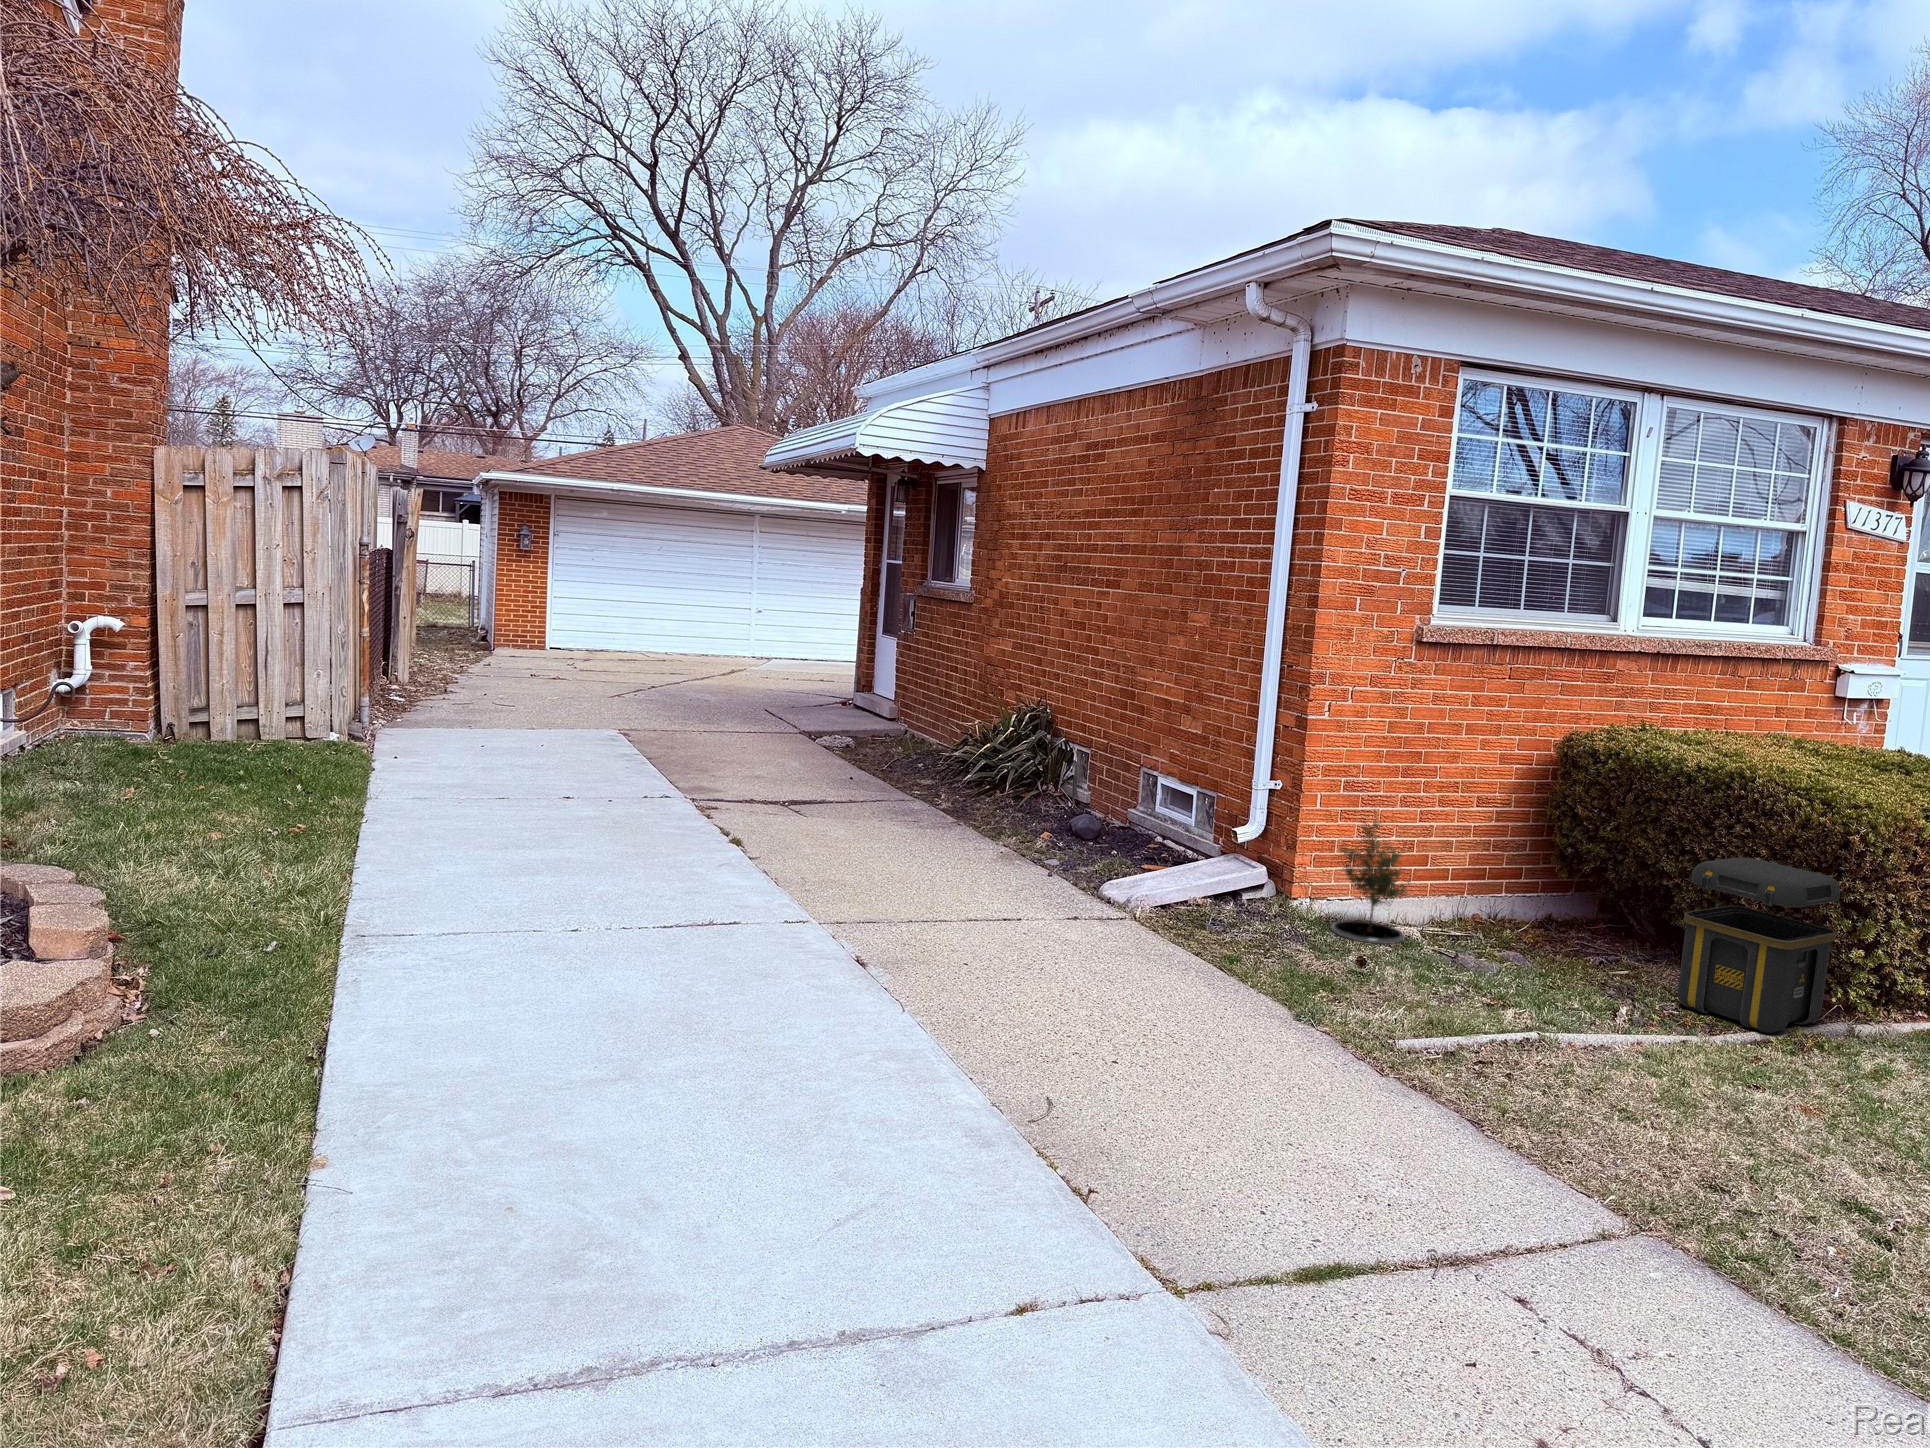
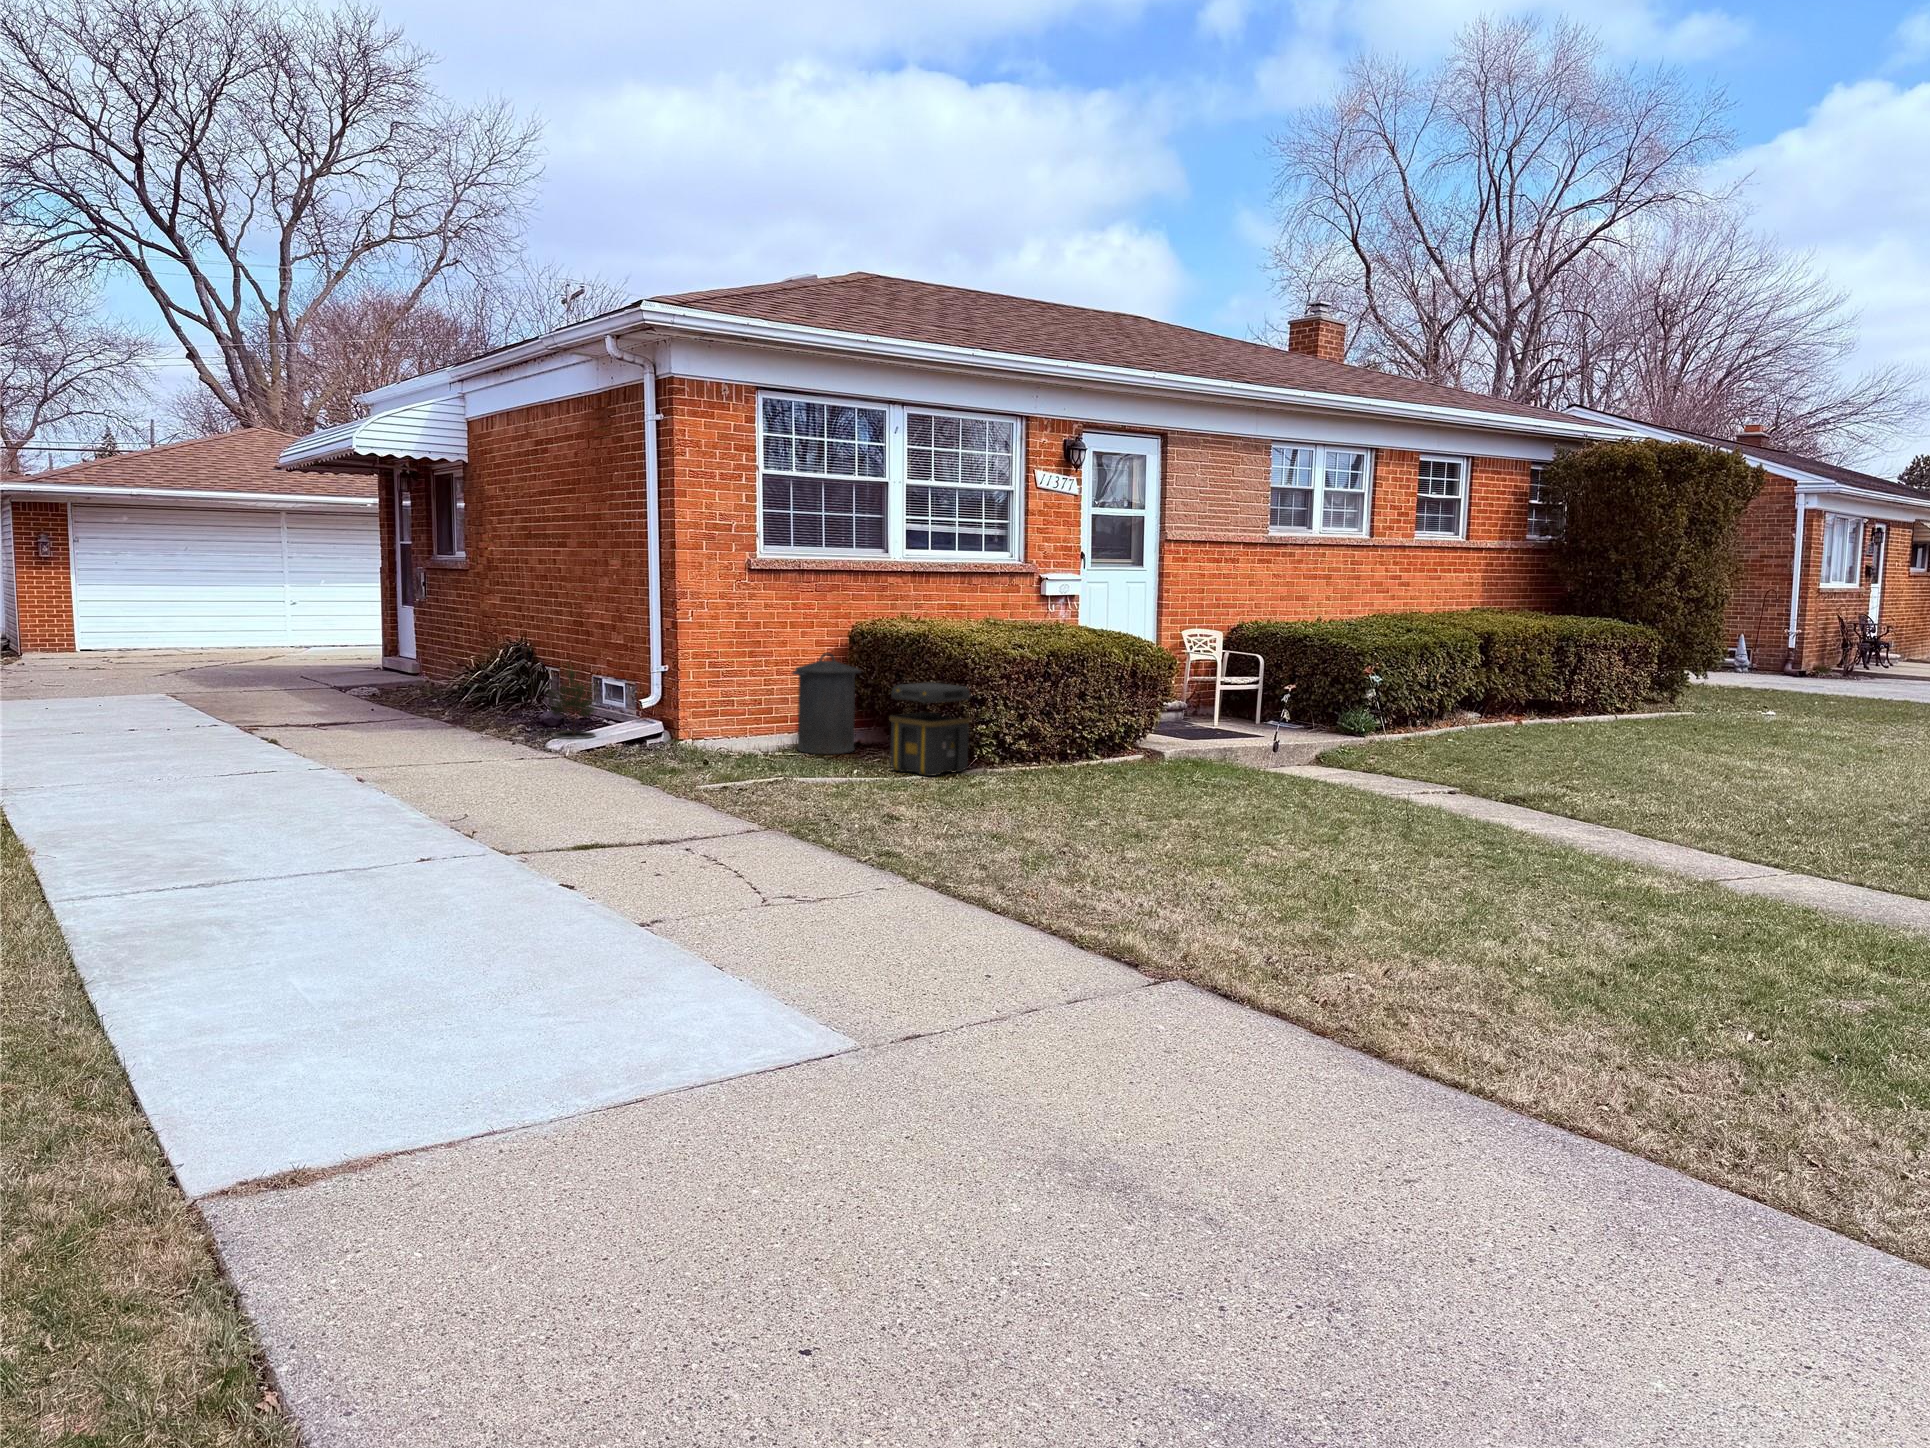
trash can: none [1467,778,1582,944] -> present [792,652,860,754]
potted tree: present [1331,812,1412,944] -> present [544,662,596,739]

